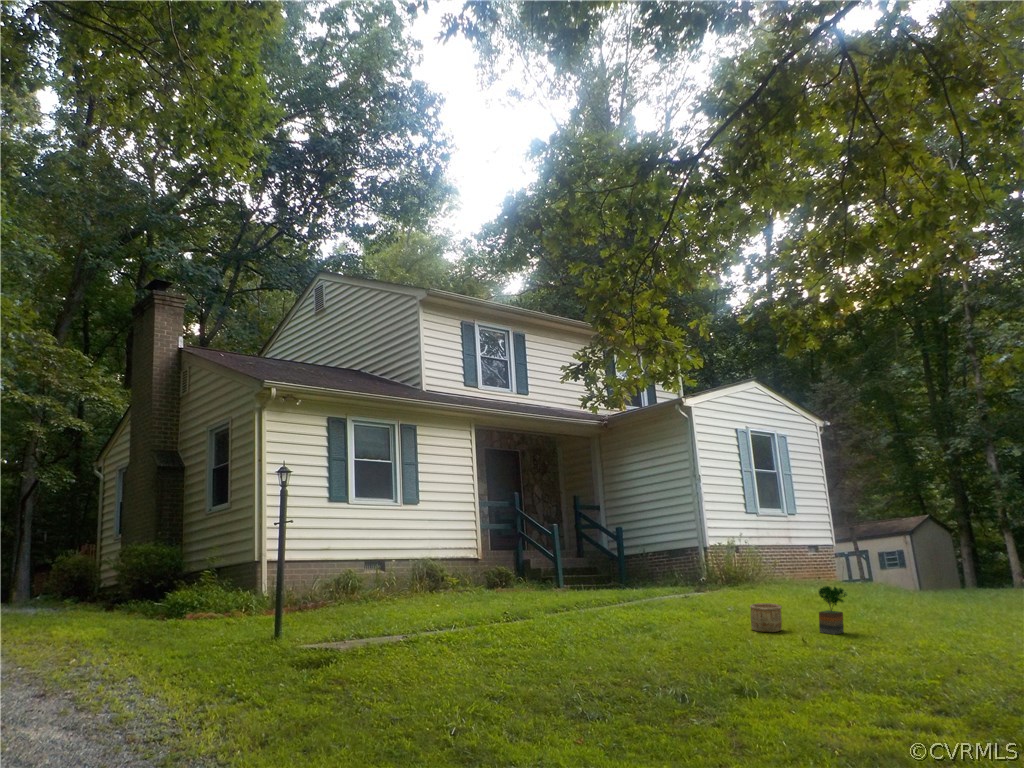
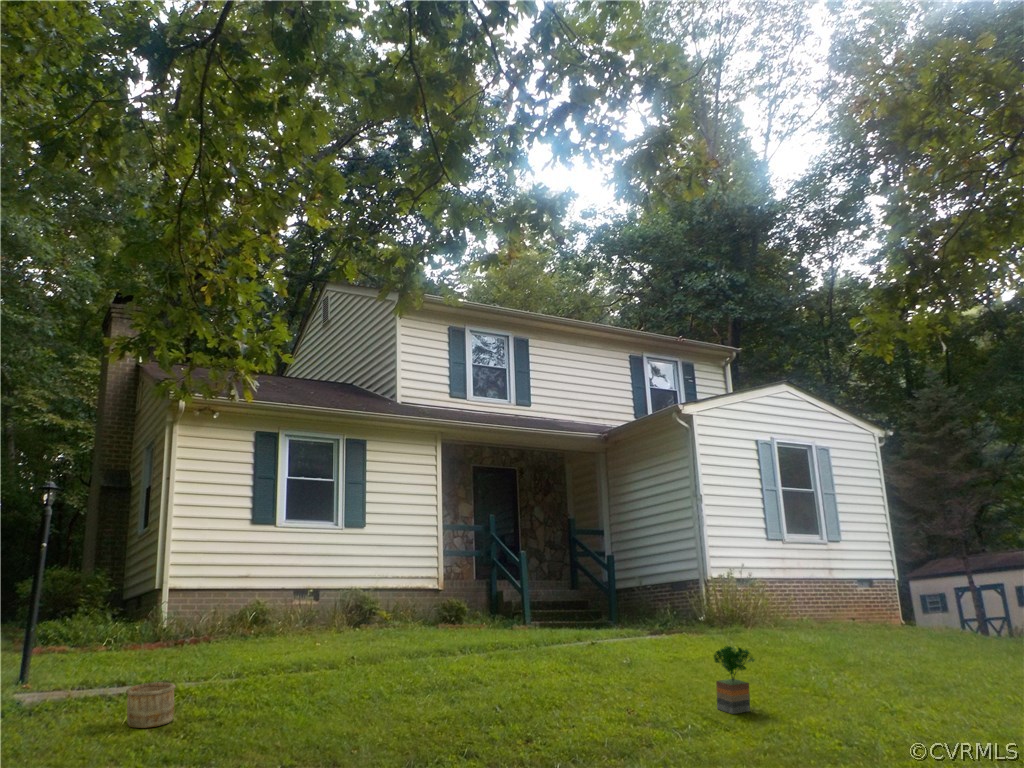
wooden bucket: present [750,603,782,632] -> present [126,682,176,728]

